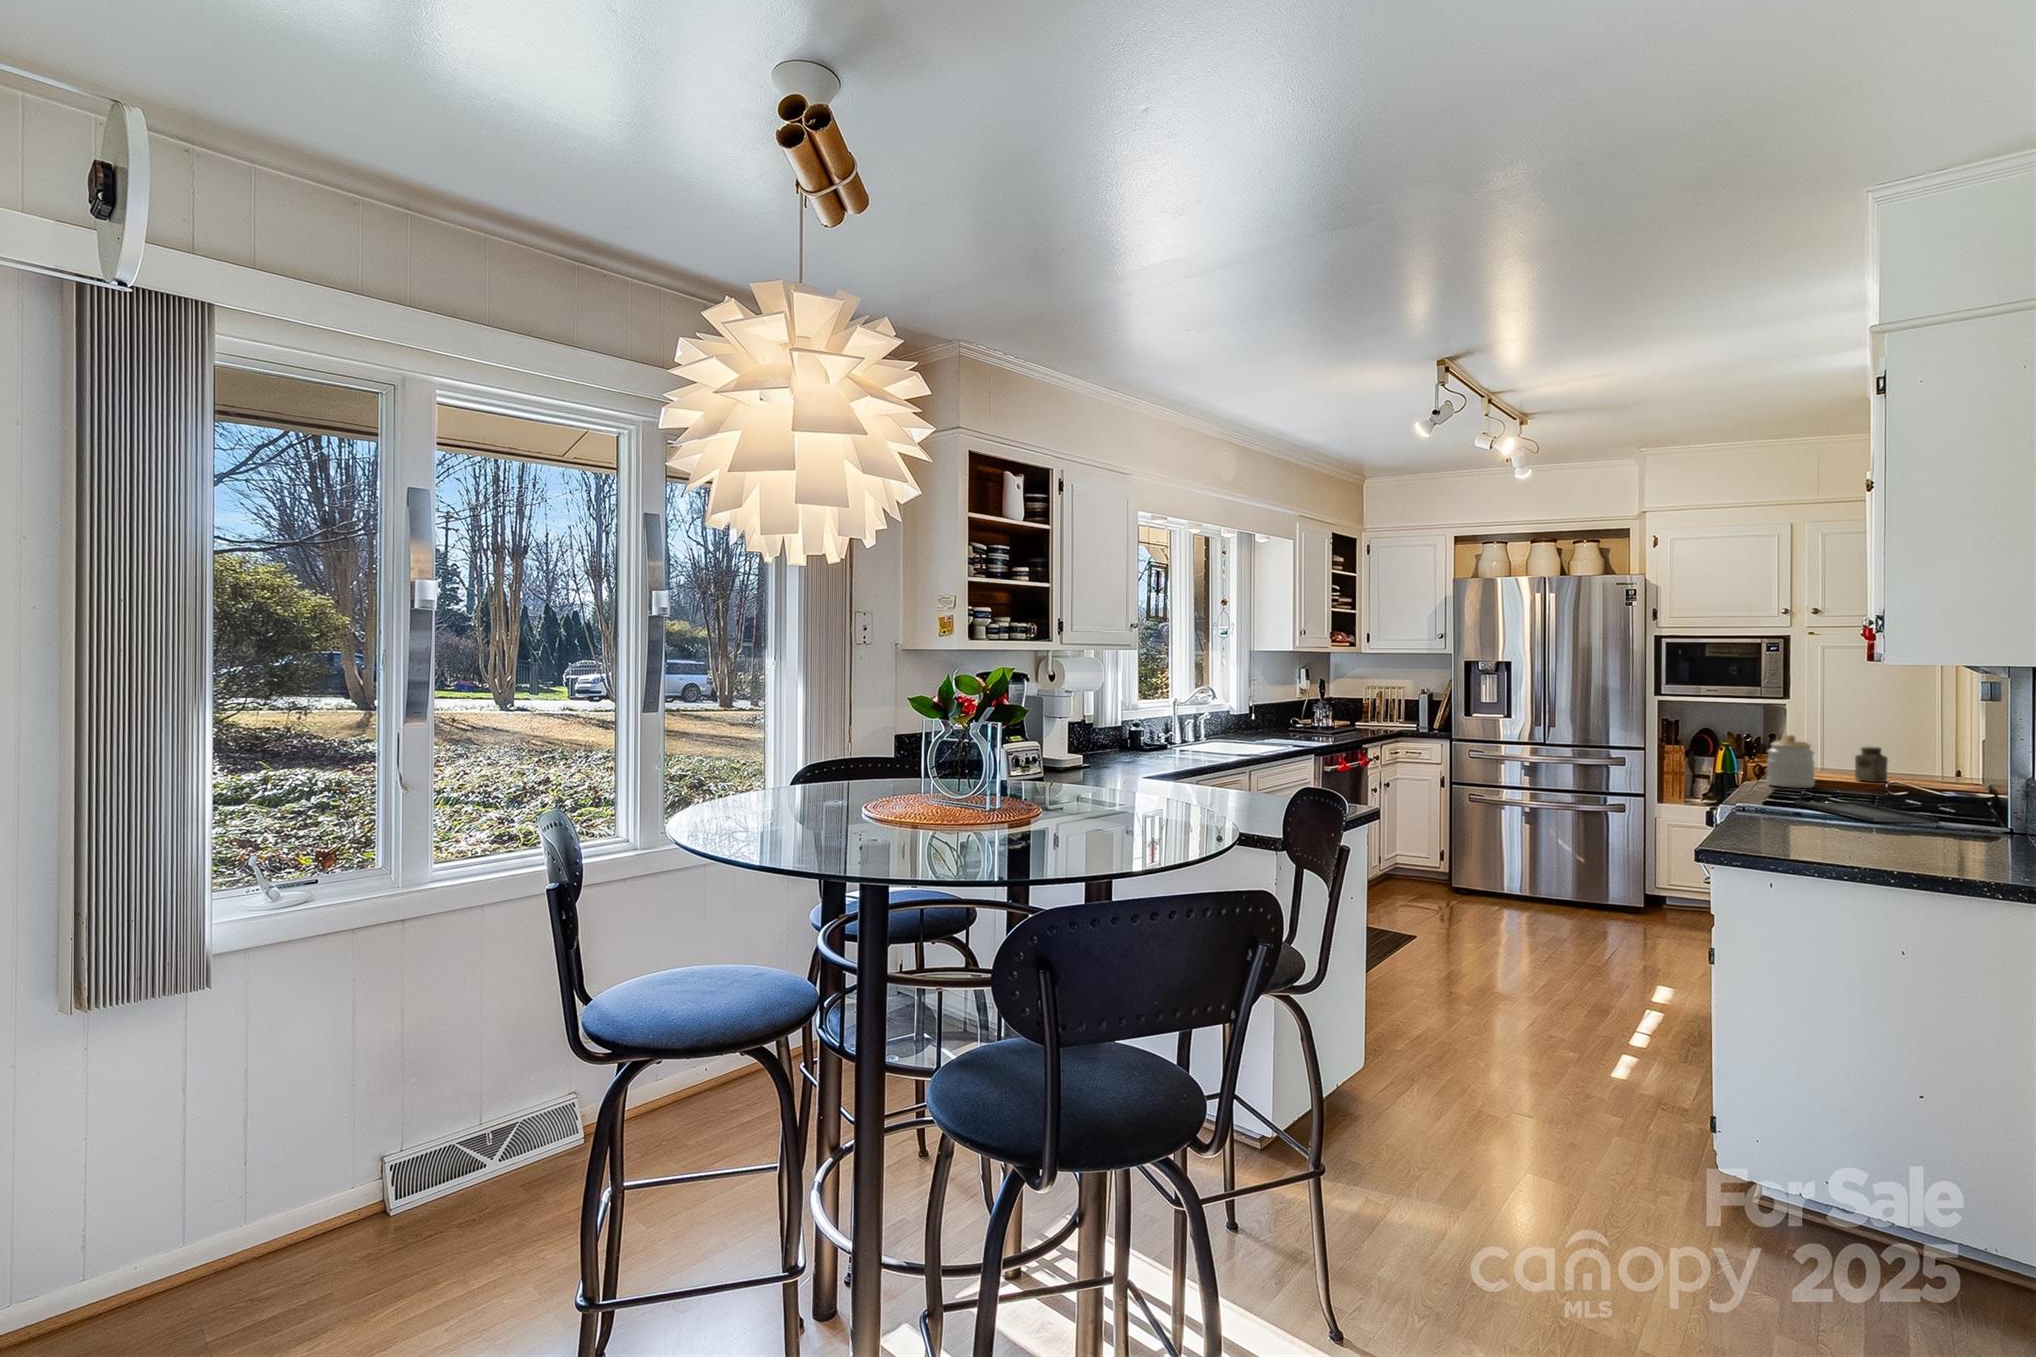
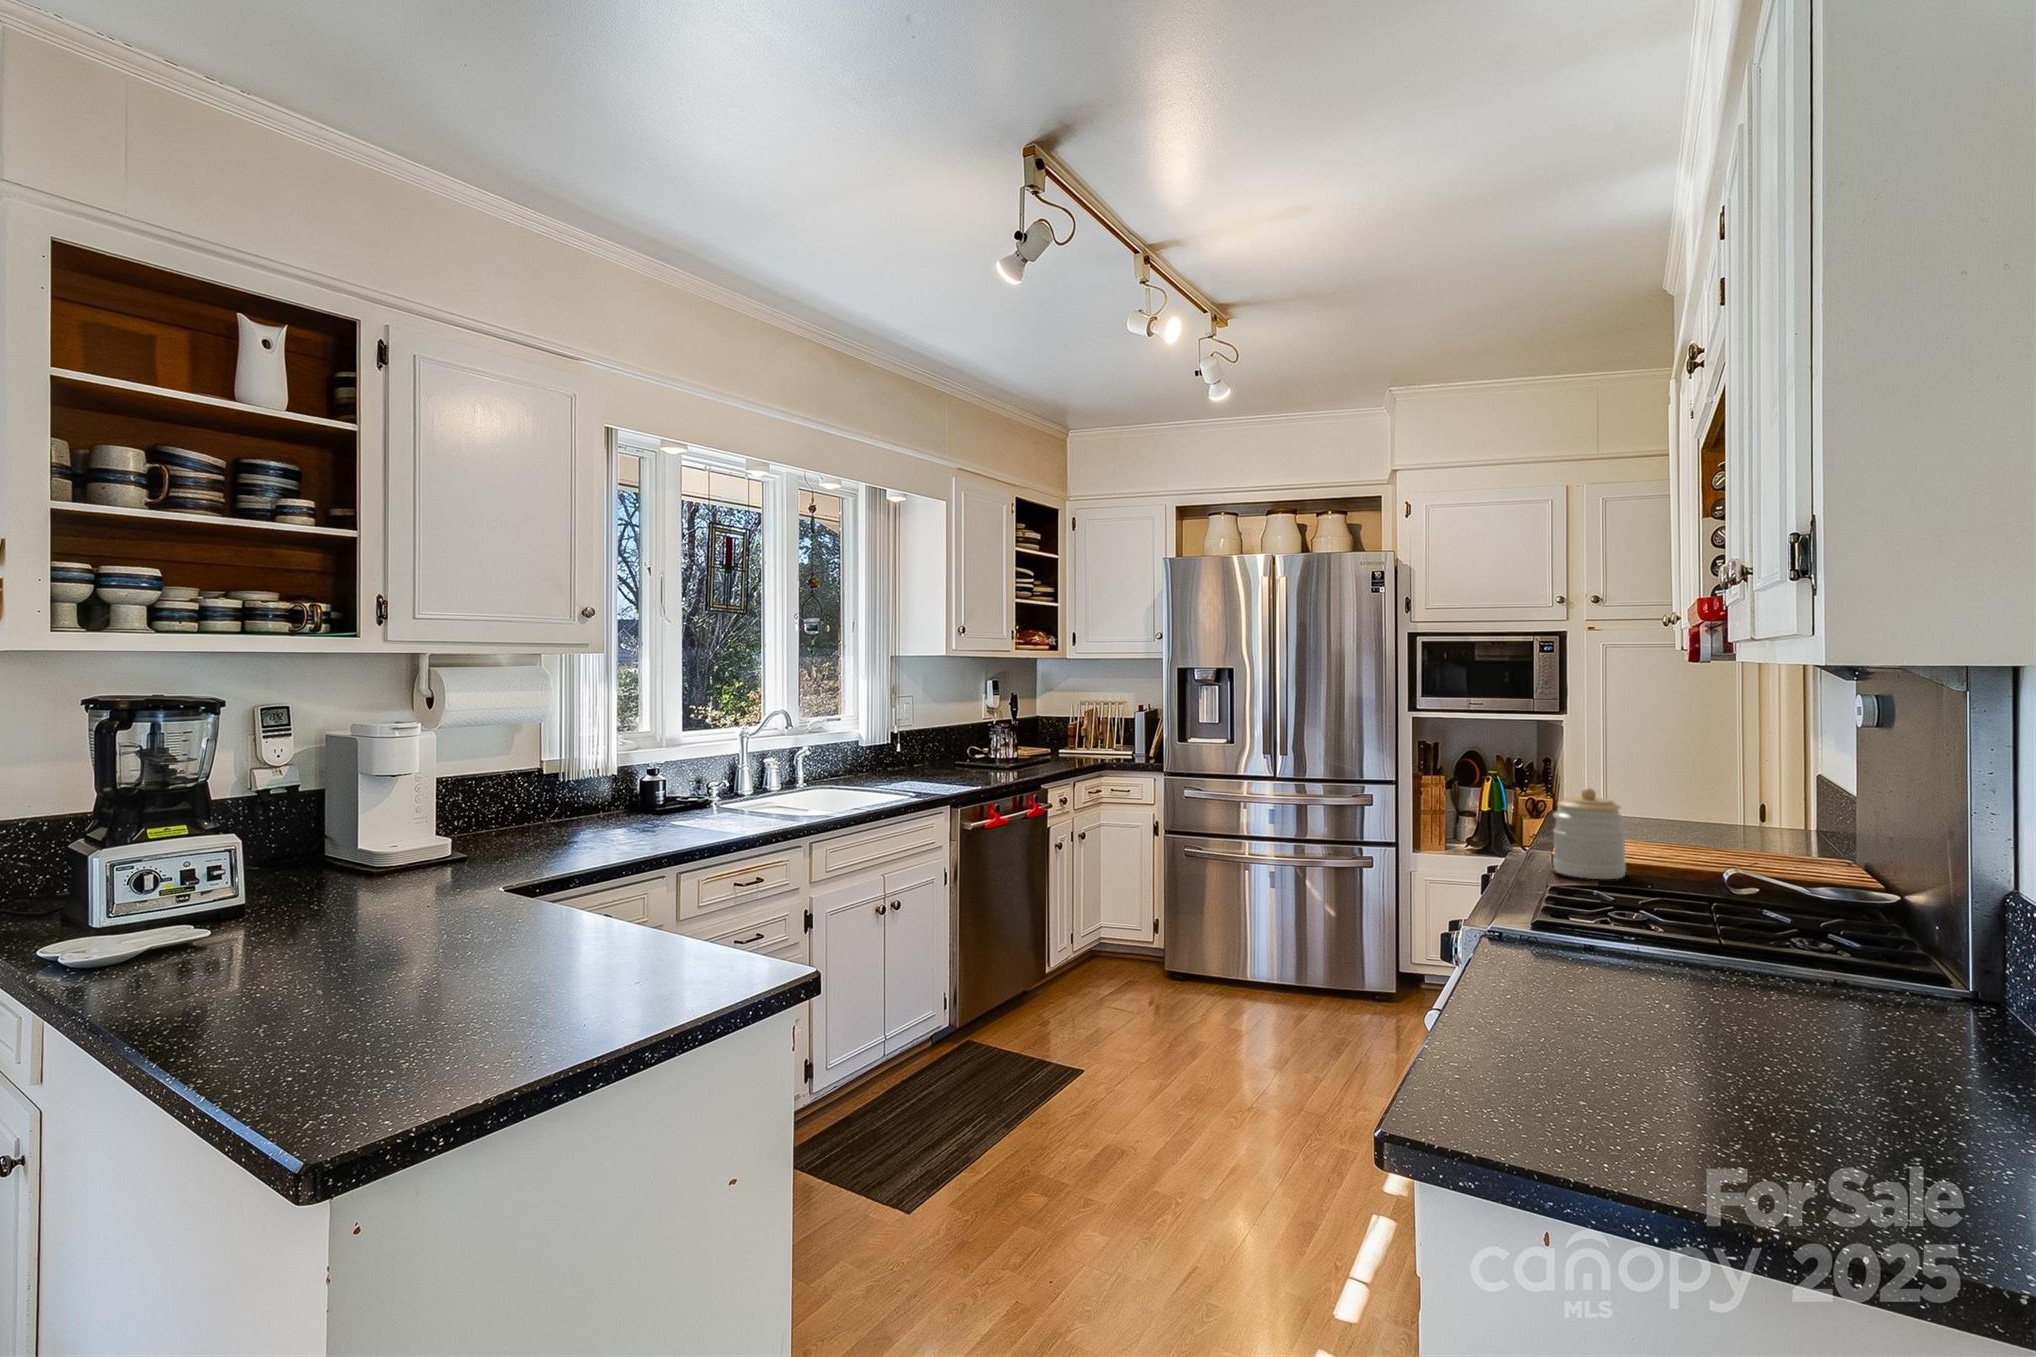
salt shaker: present [1855,746,1888,782] -> none [1678,801,1725,860]
tray: present [1794,800,1939,823] -> none [1608,928,1894,1008]

